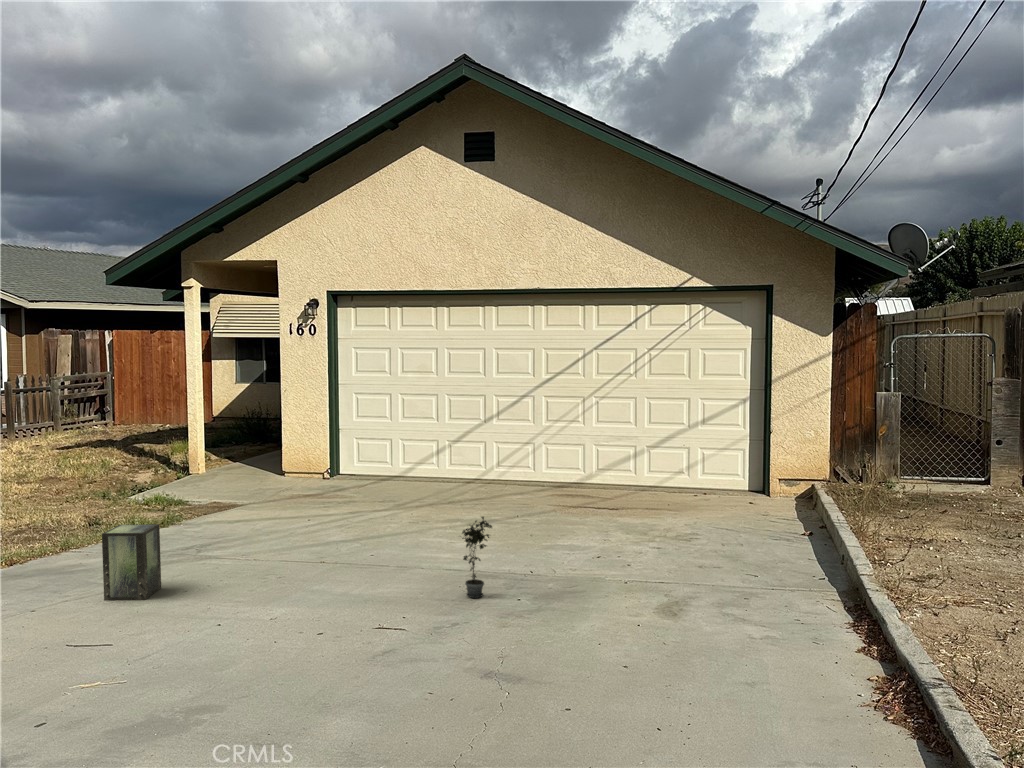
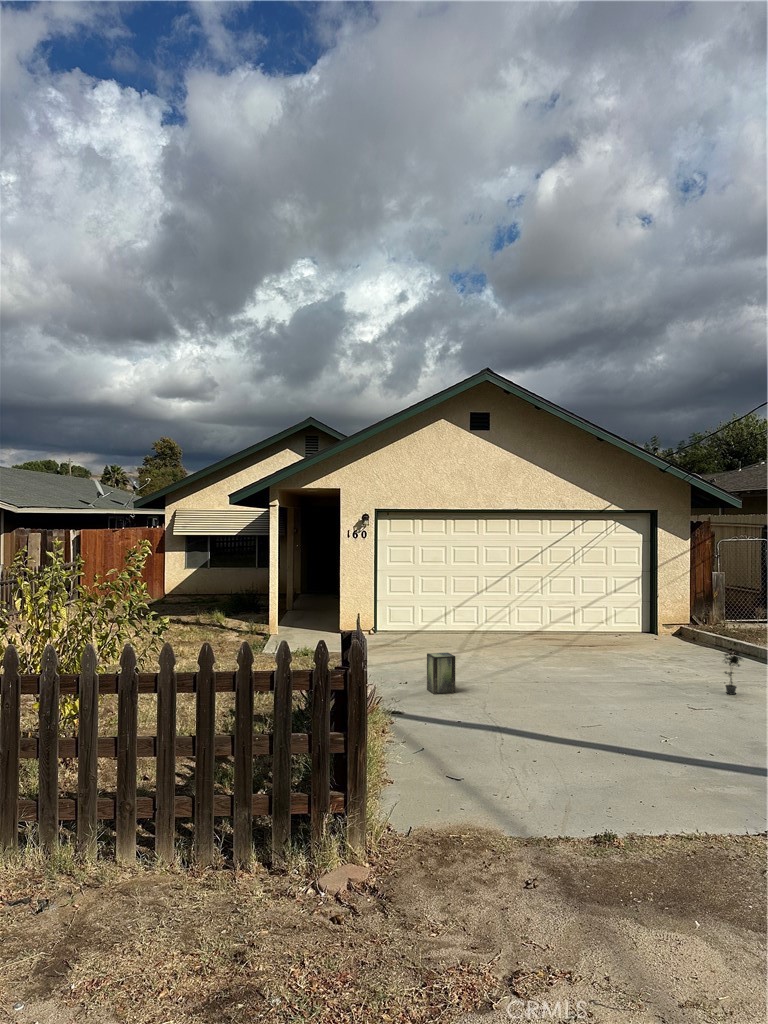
potted plant: present [462,517,492,598] -> present [724,651,742,695]

